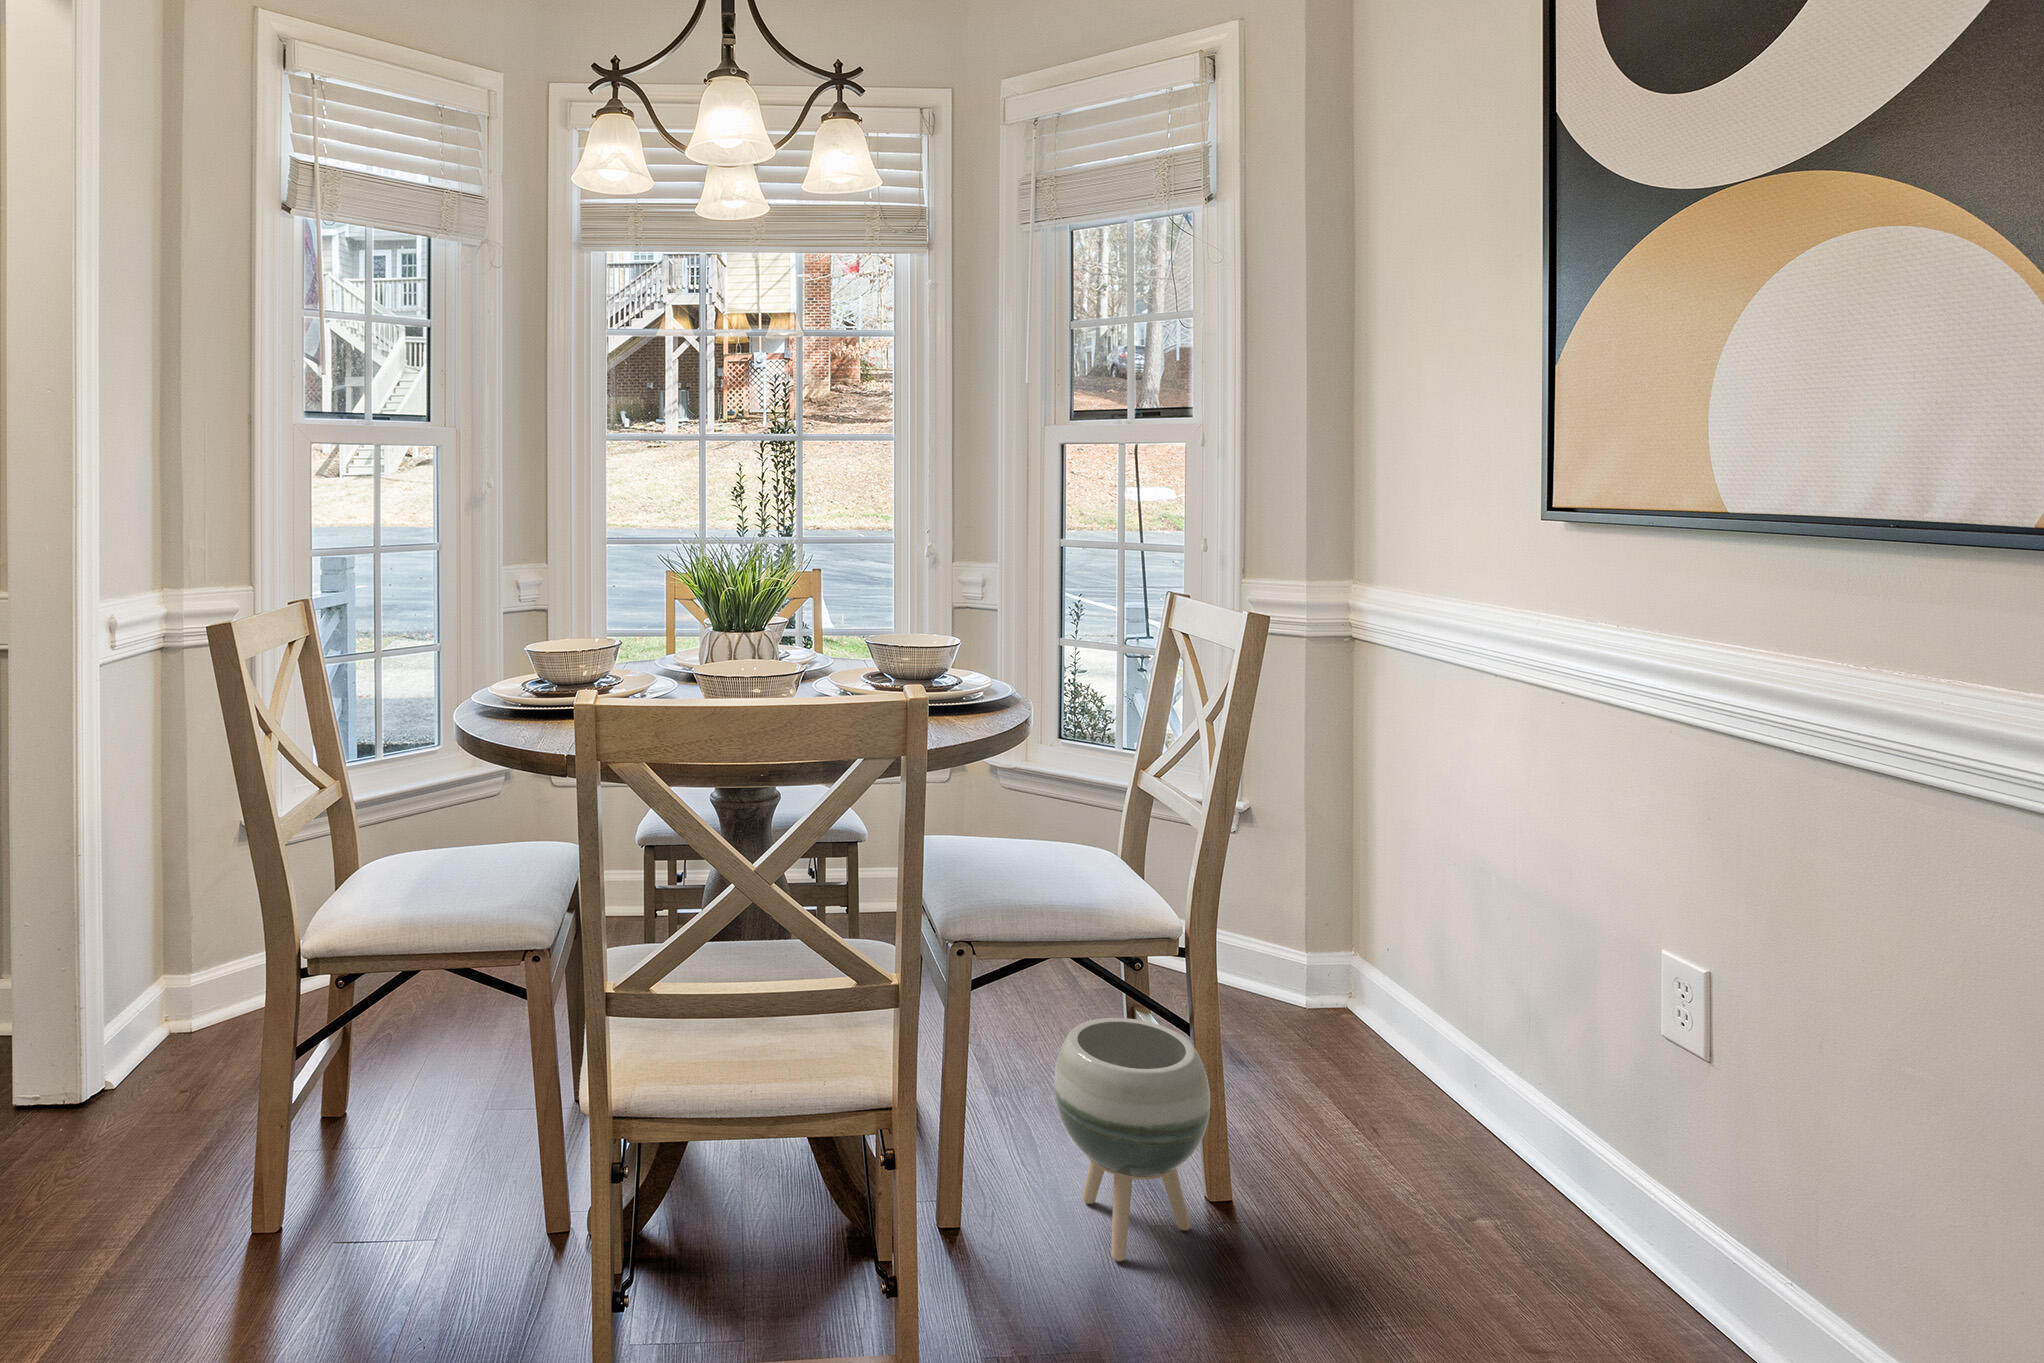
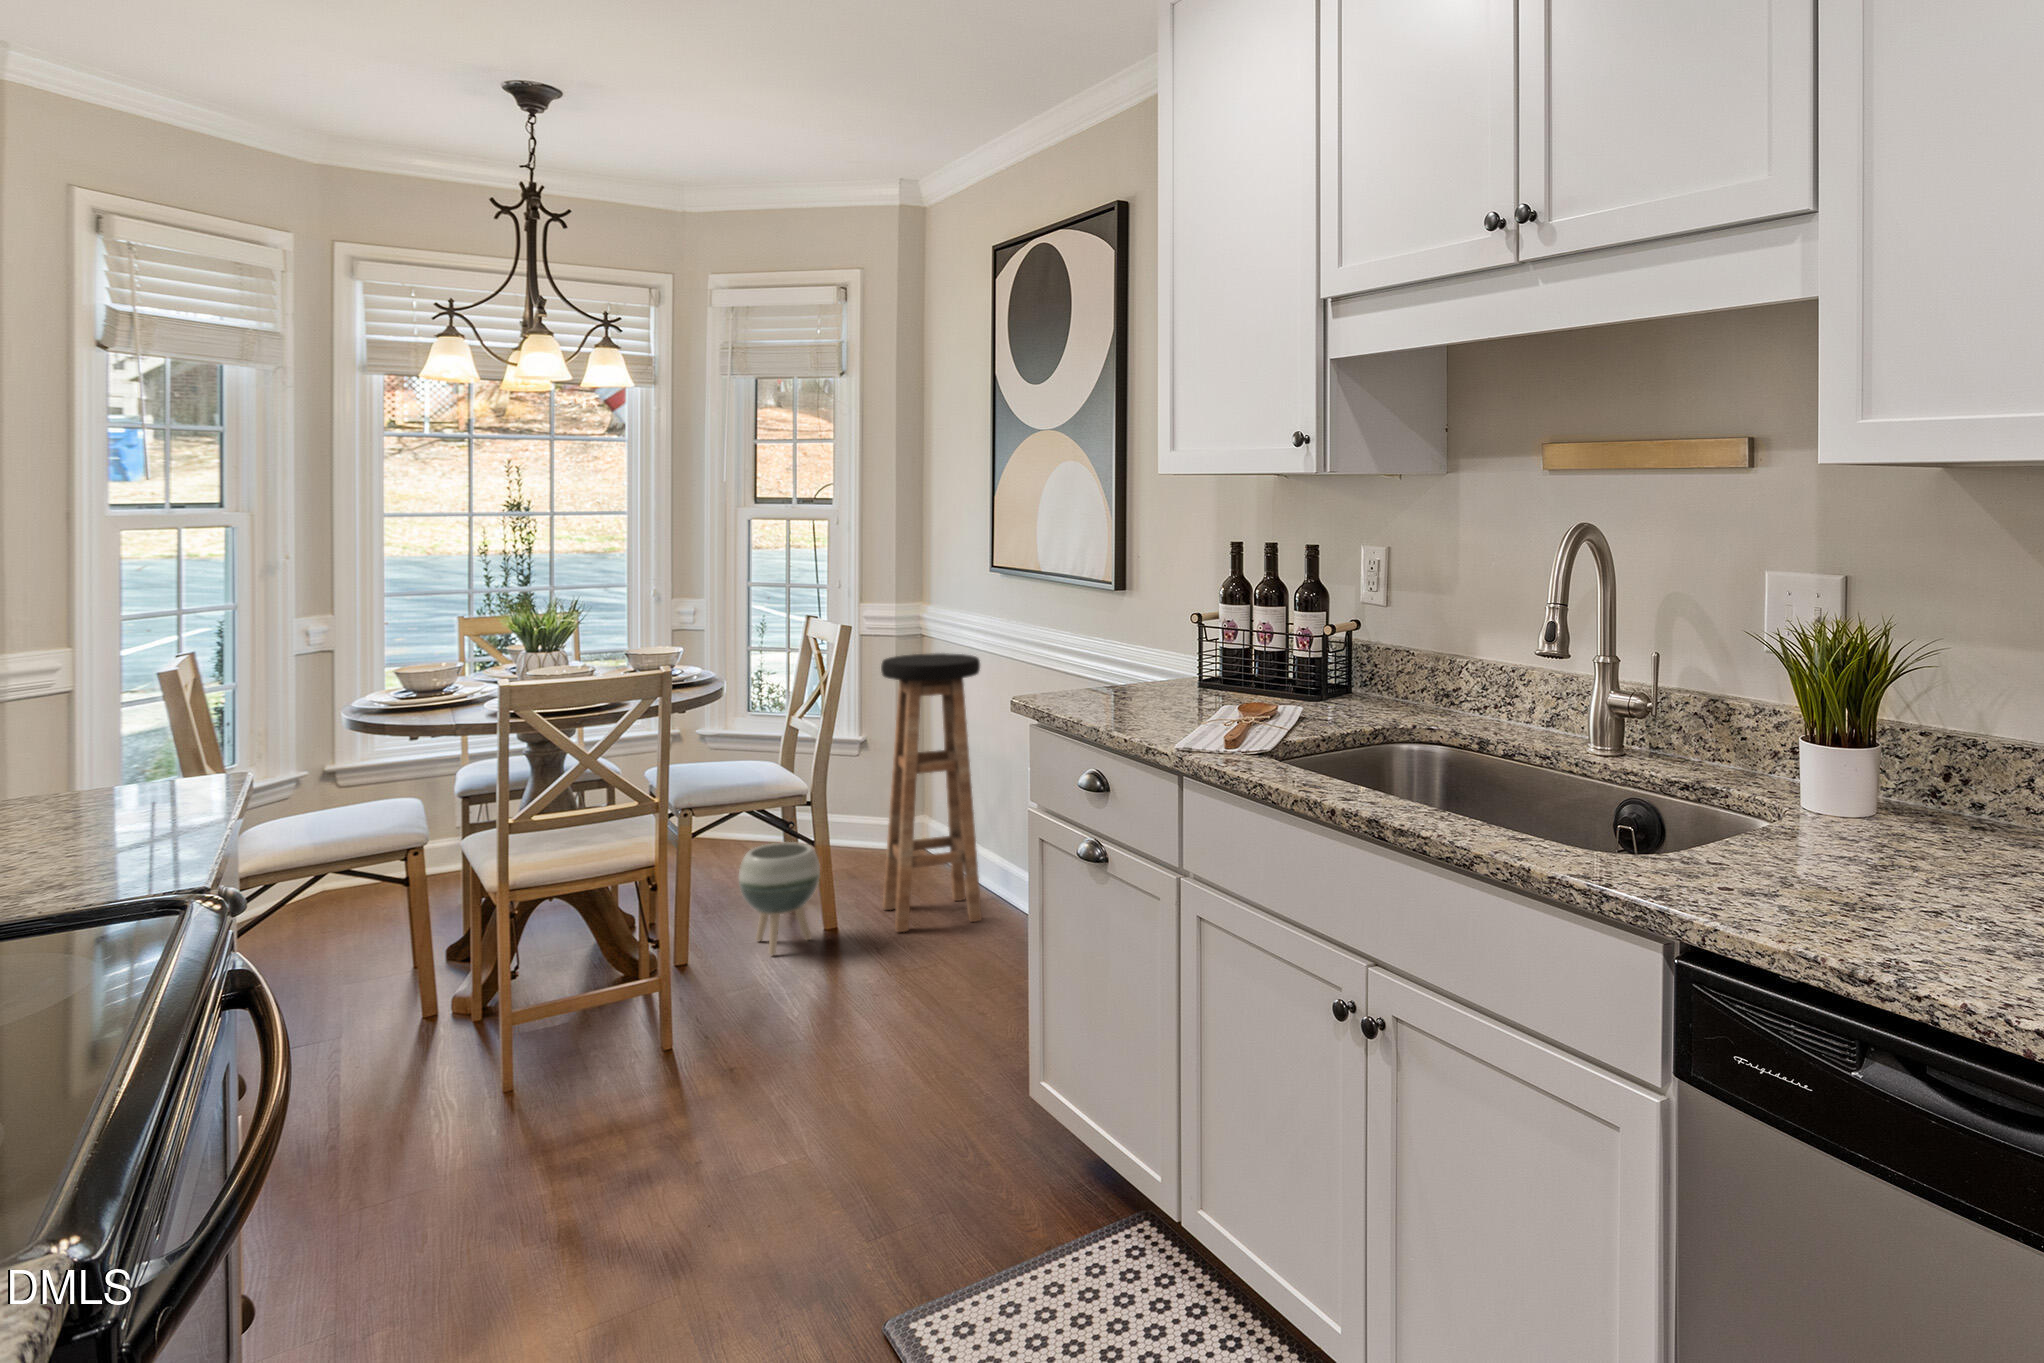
bar stool: none [1315,674,1565,1277] -> present [881,653,982,932]

